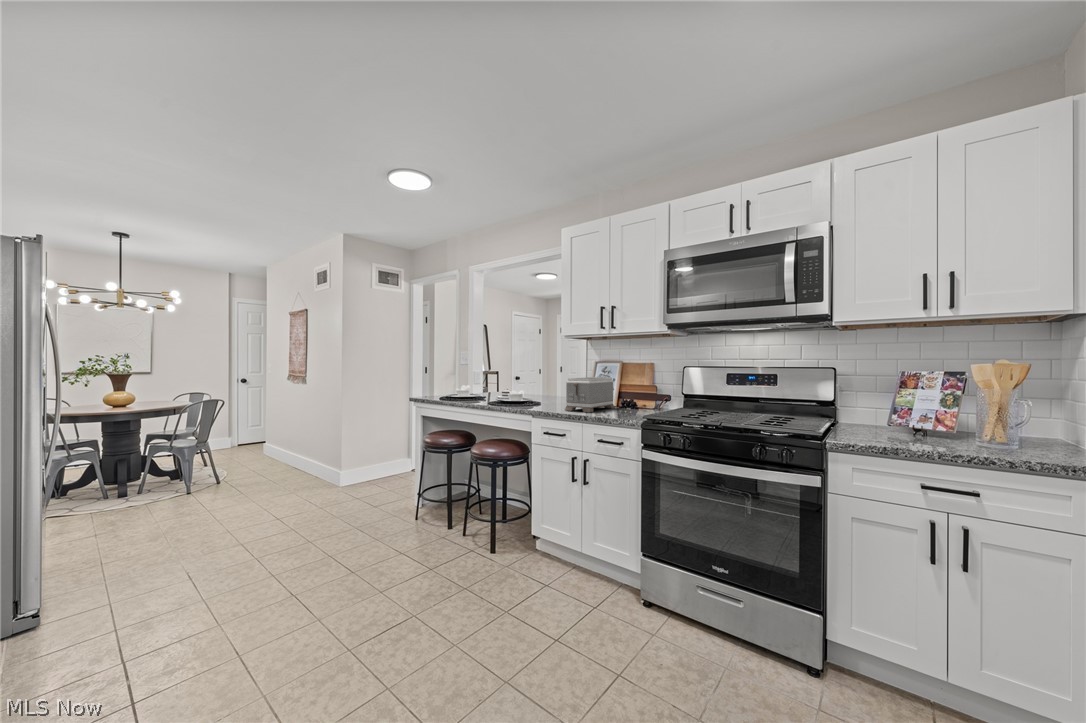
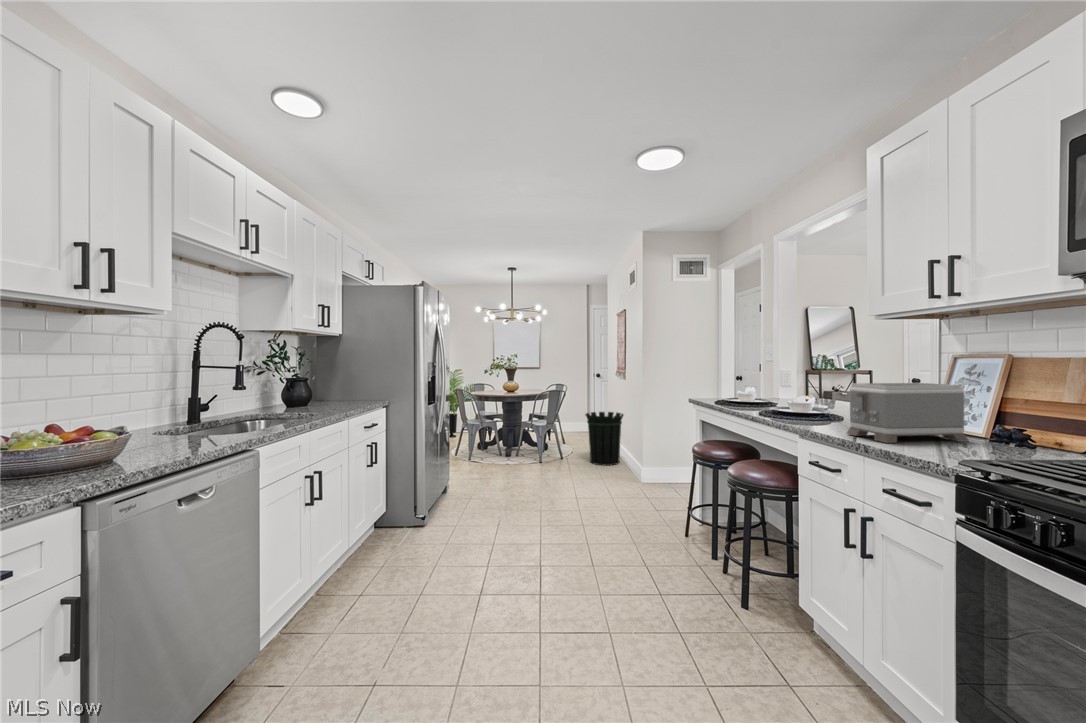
waste bin: none [255,421,306,482] -> present [585,412,624,465]

